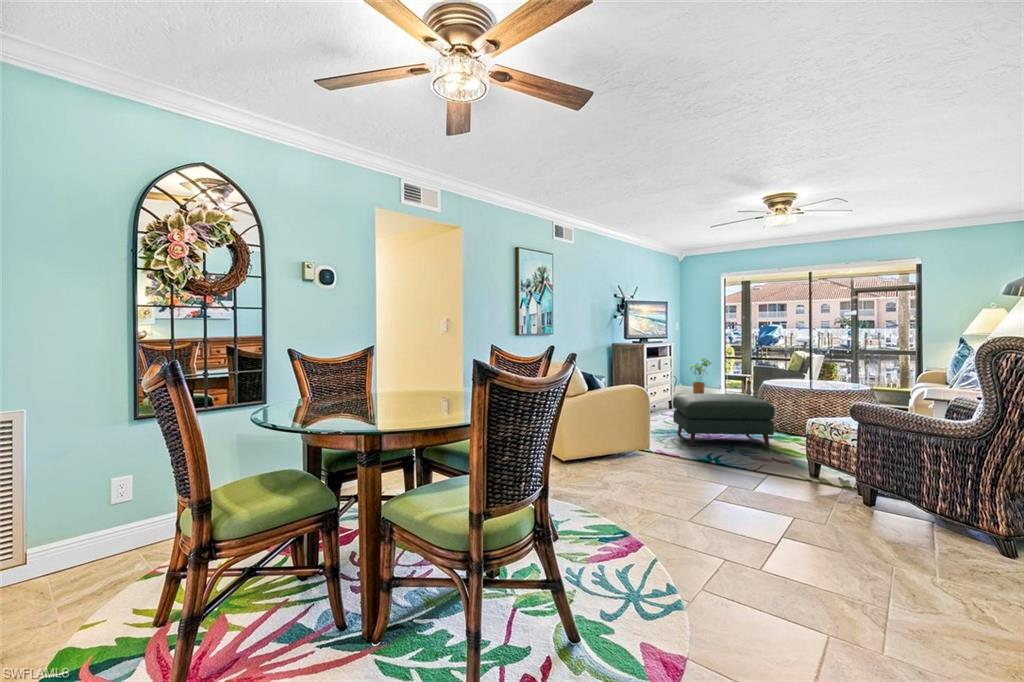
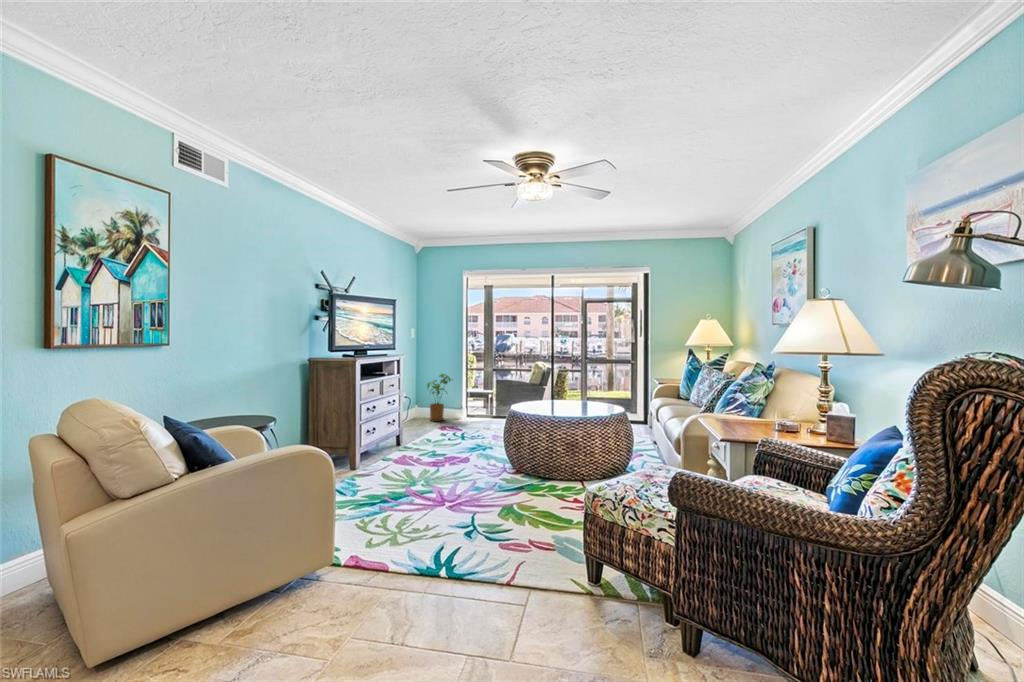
ottoman: present [673,394,775,447] -> none [387,432,529,531]

